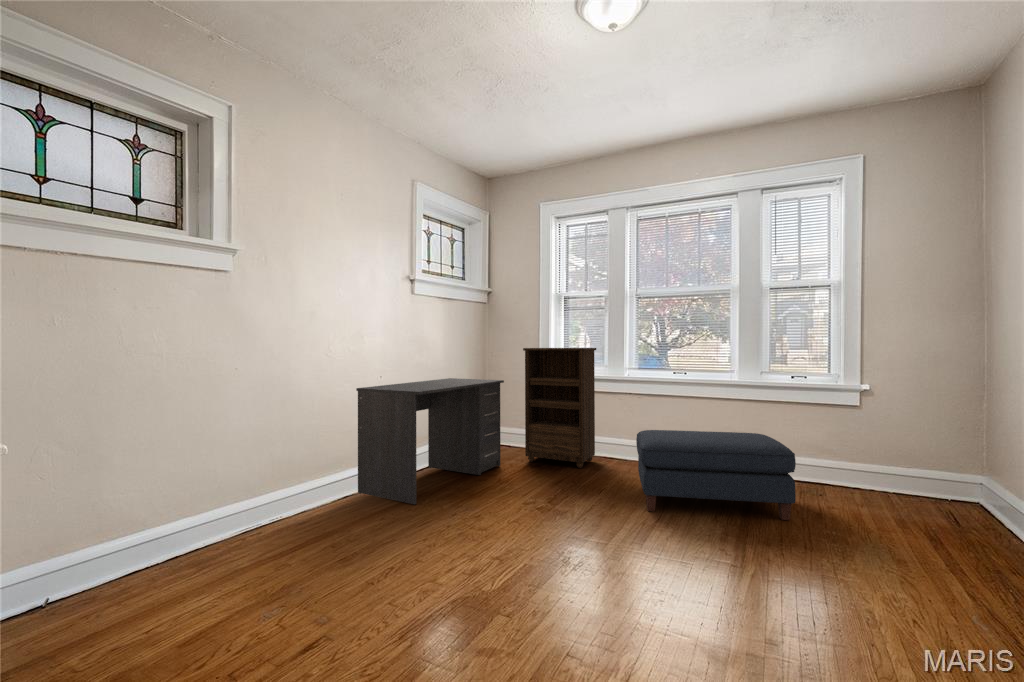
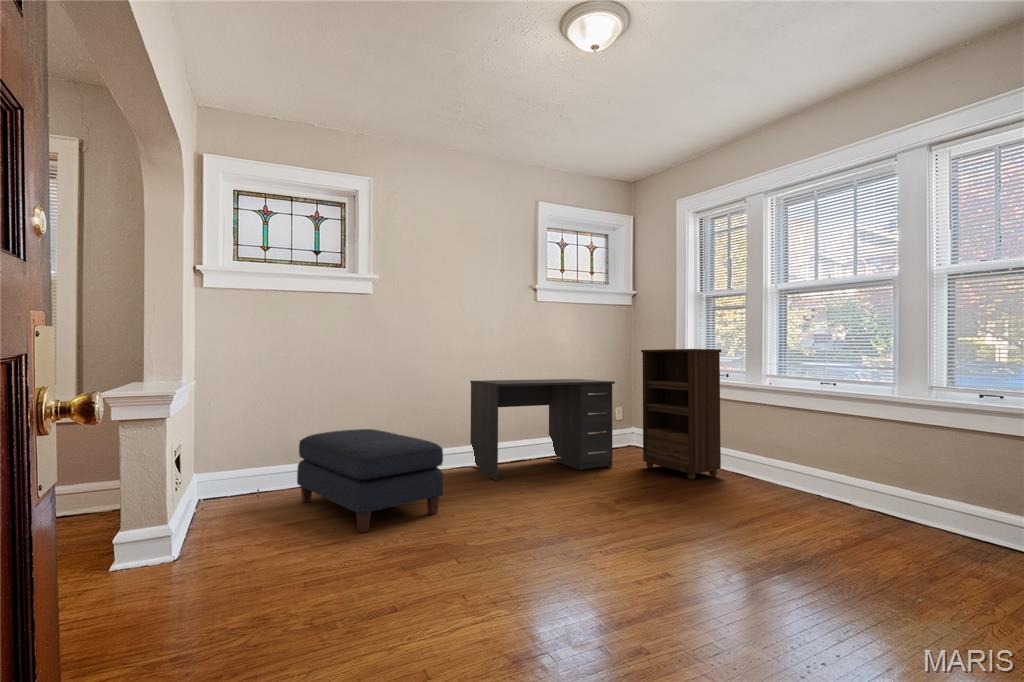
ottoman: present [636,430,796,520] -> present [297,429,443,532]

